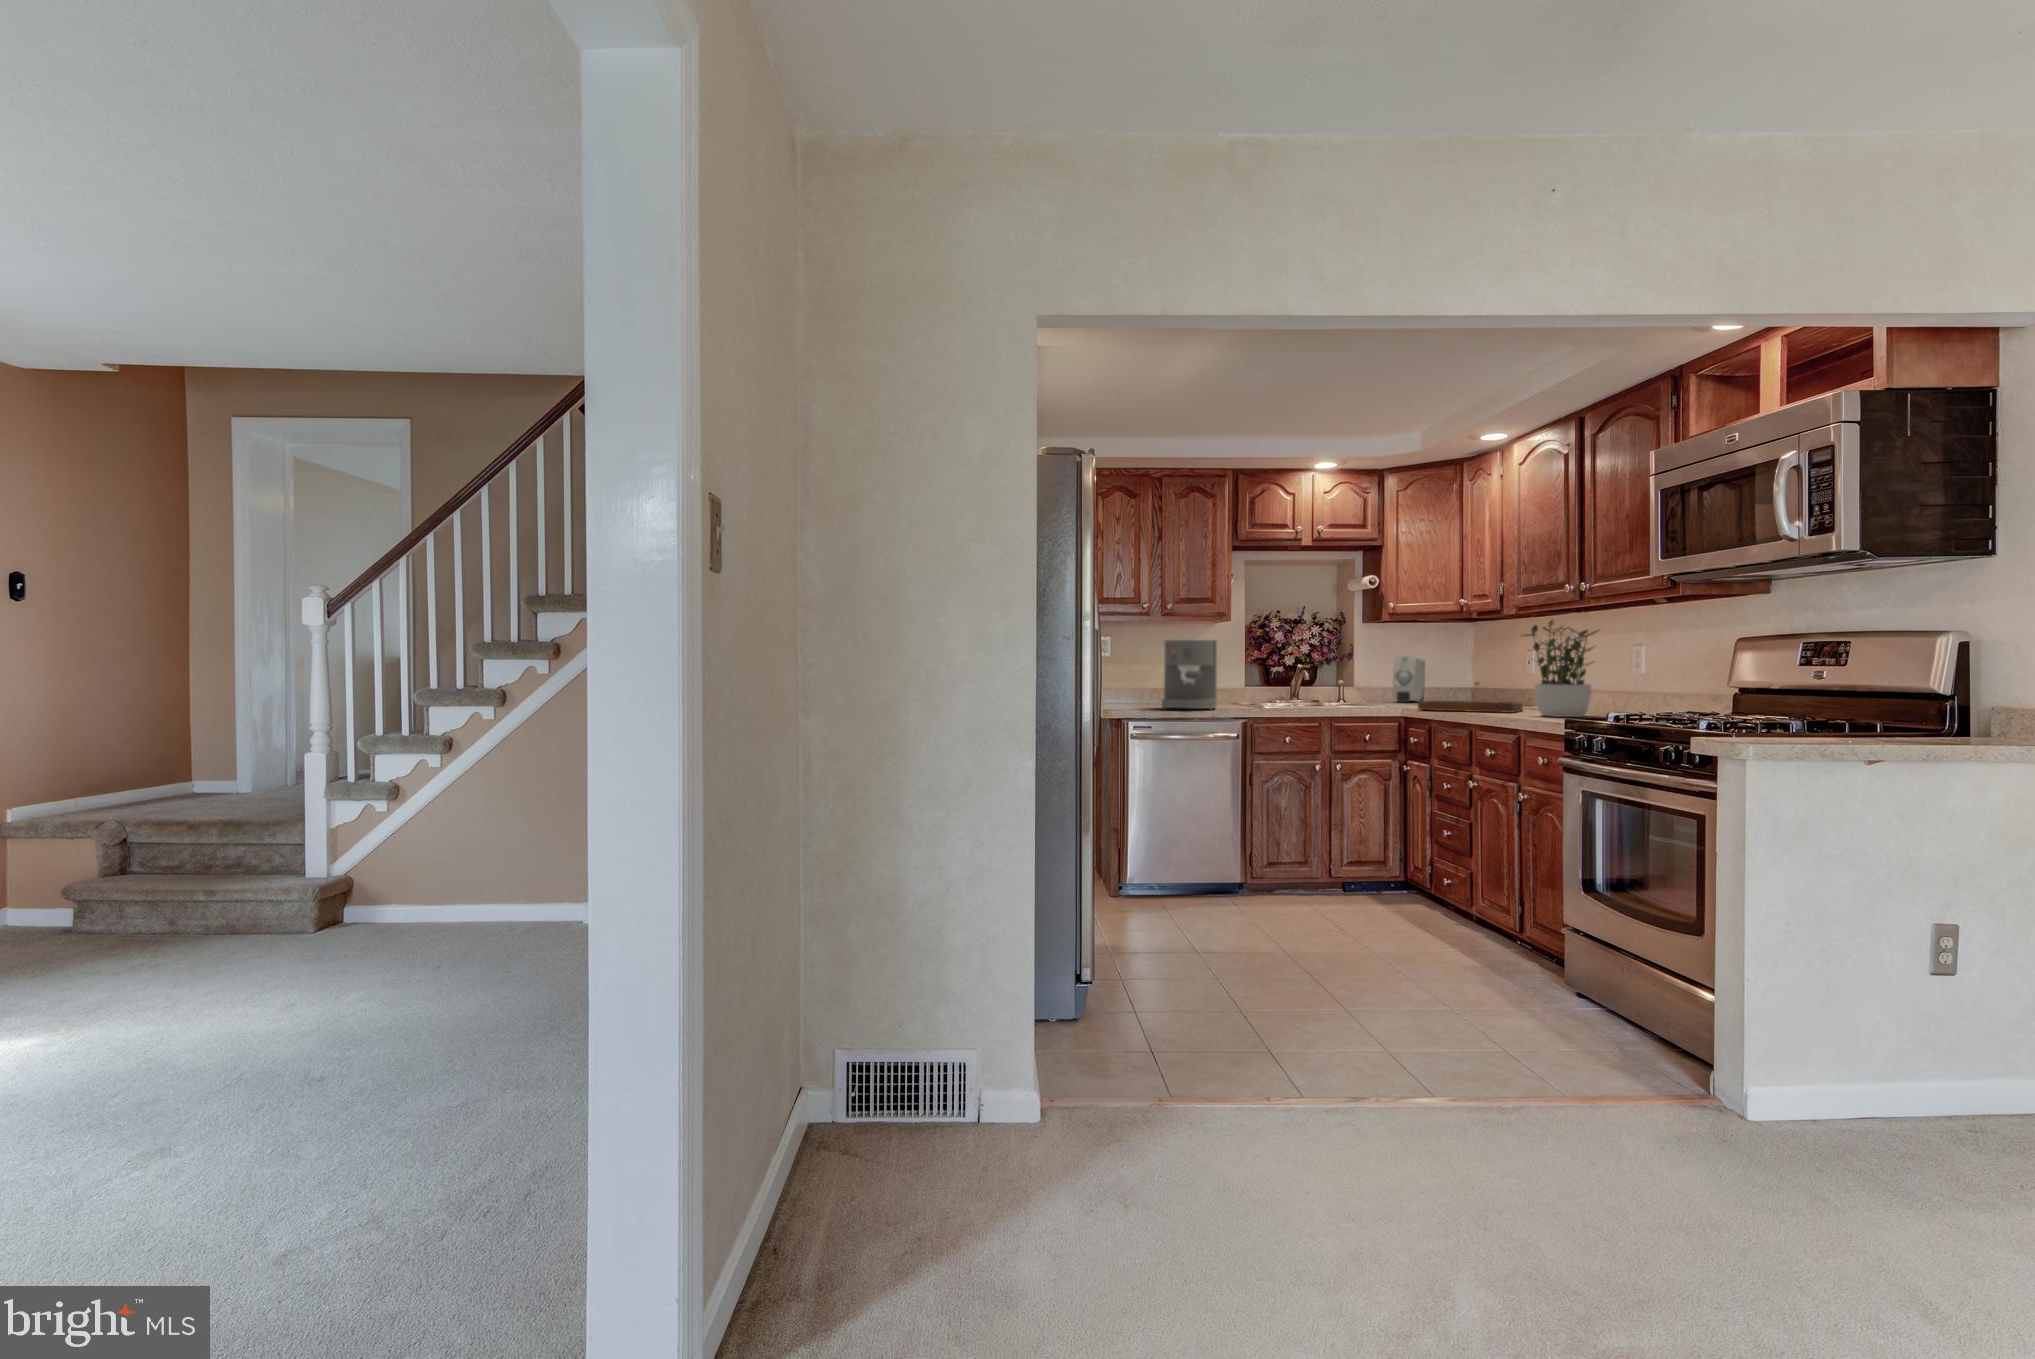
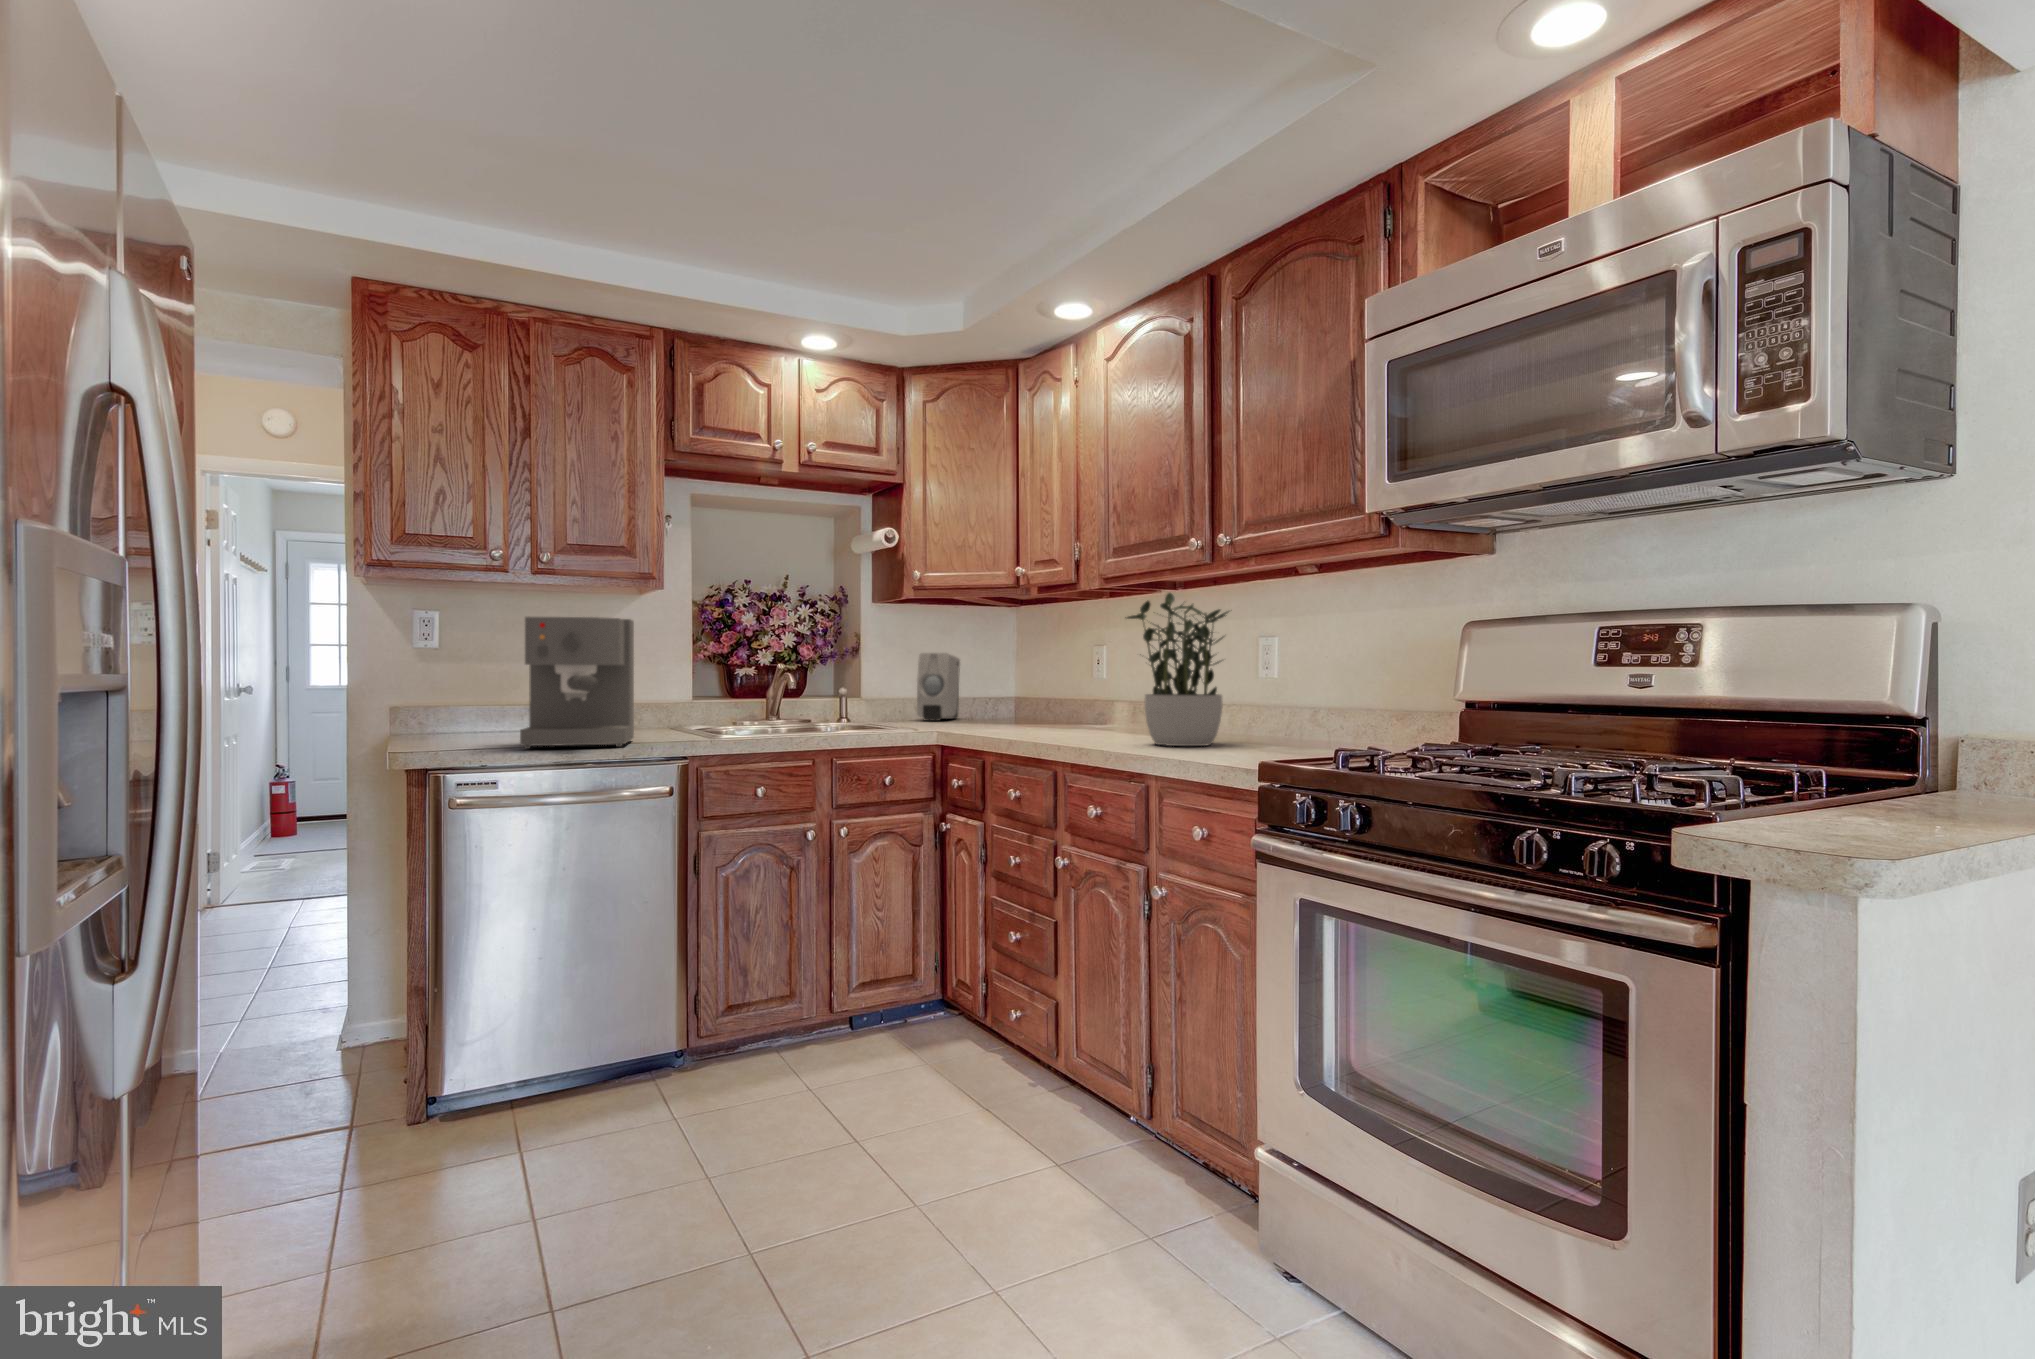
tray: present [1418,681,1523,713] -> none [967,689,1111,739]

